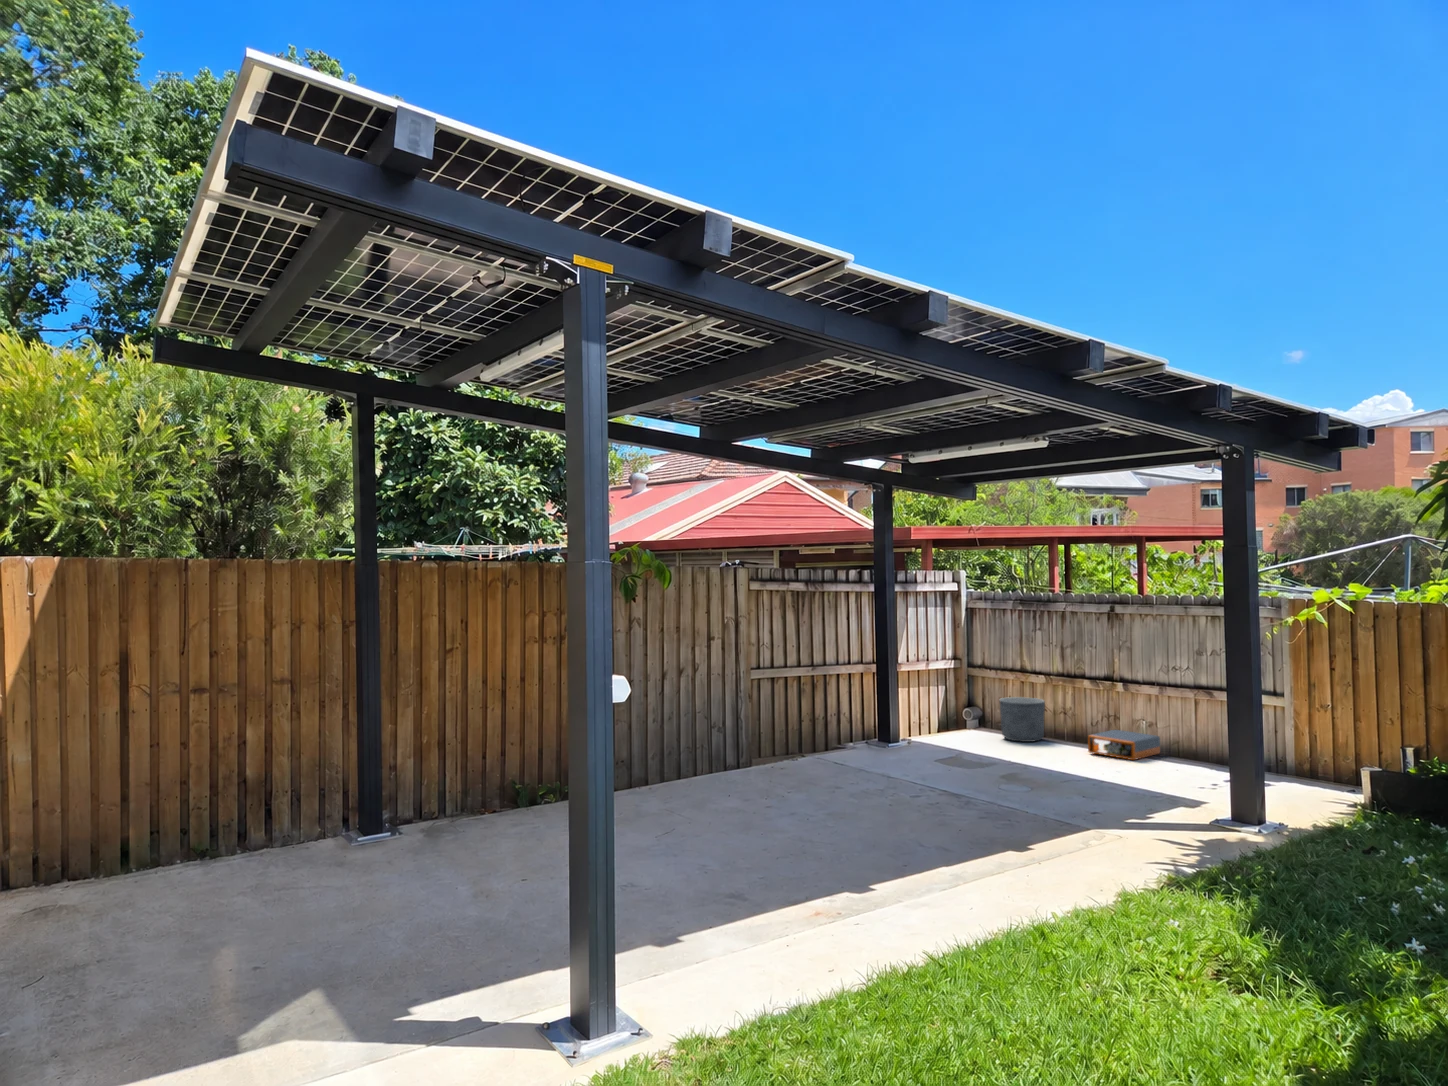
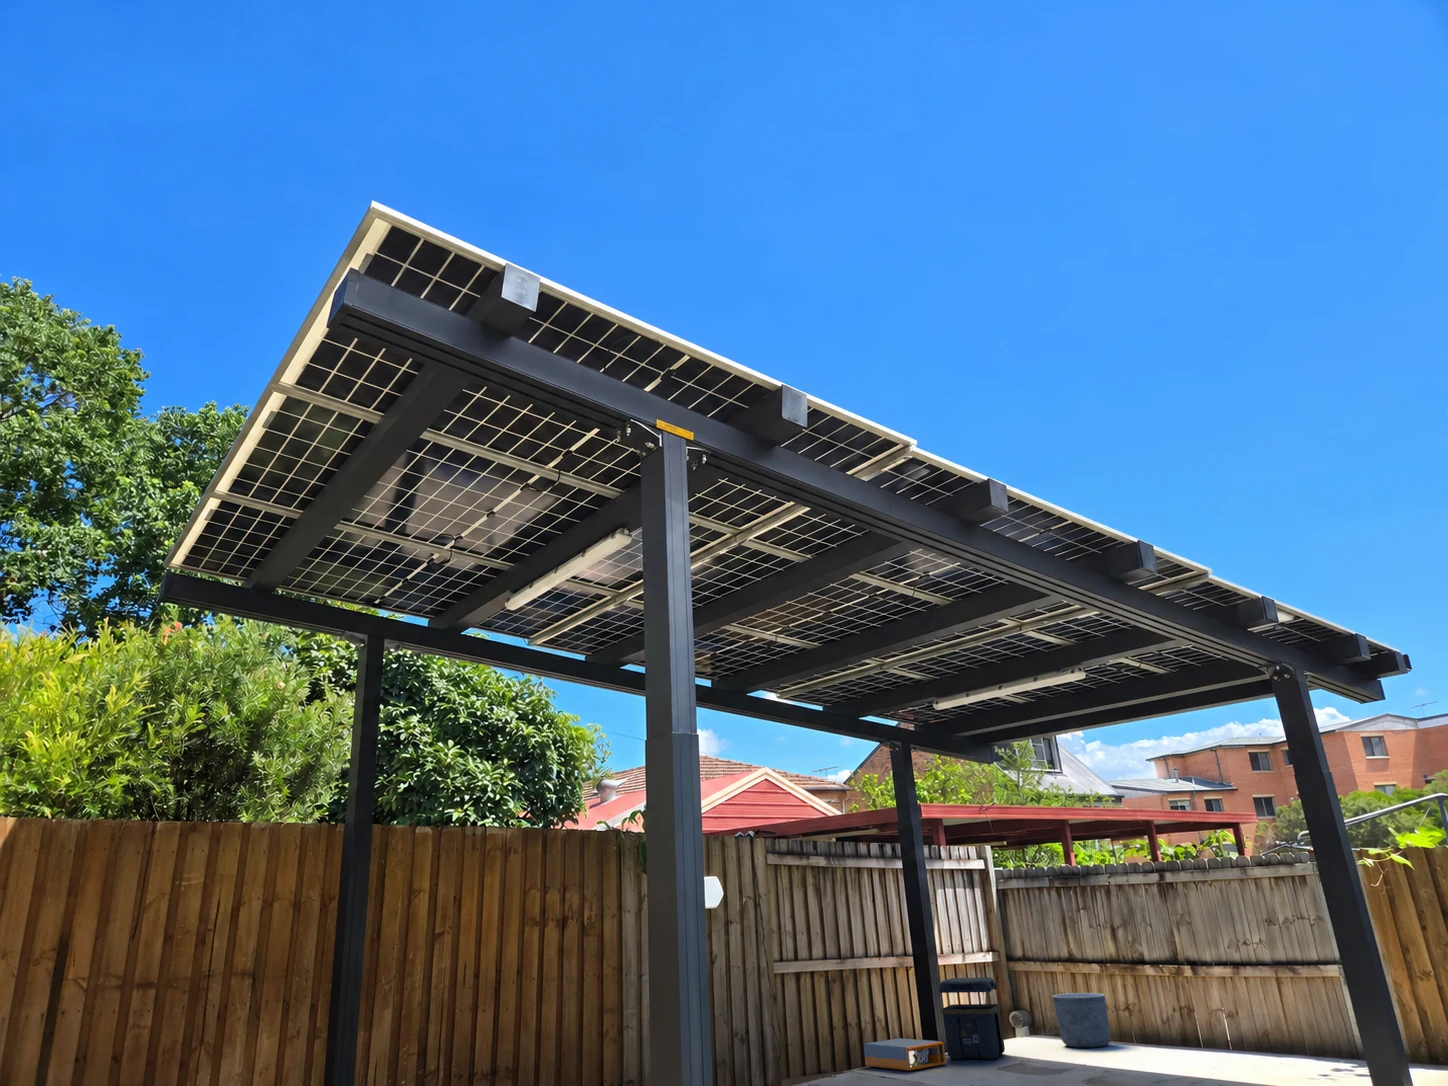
toolbox: none [899,682,951,749] -> present [939,977,1005,1060]
storage box: present [1088,730,1160,760] -> present [864,1038,946,1071]

